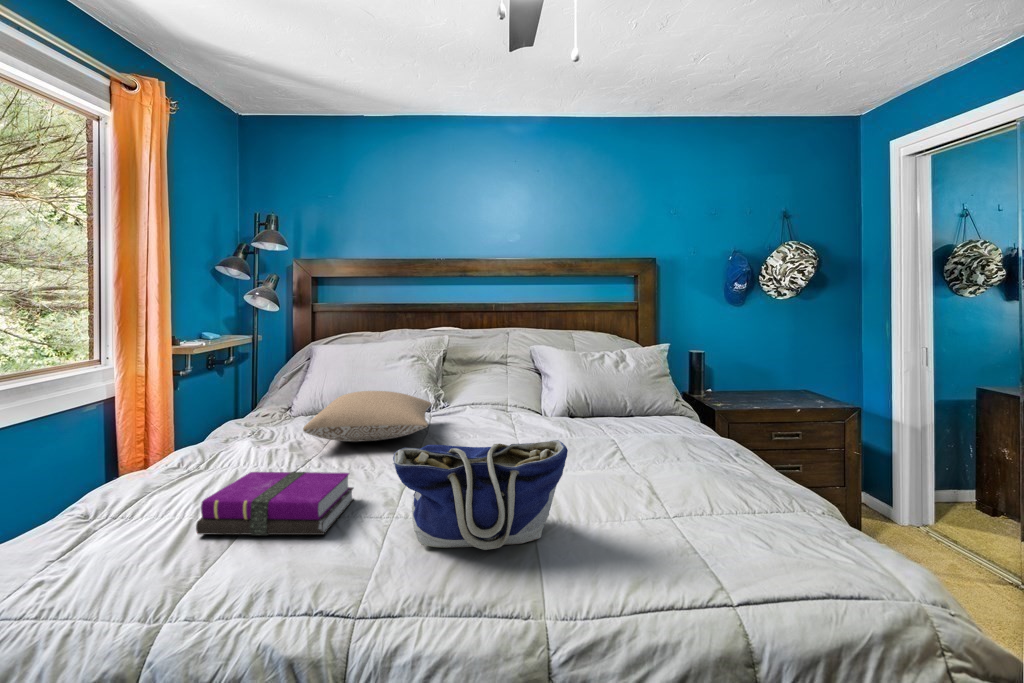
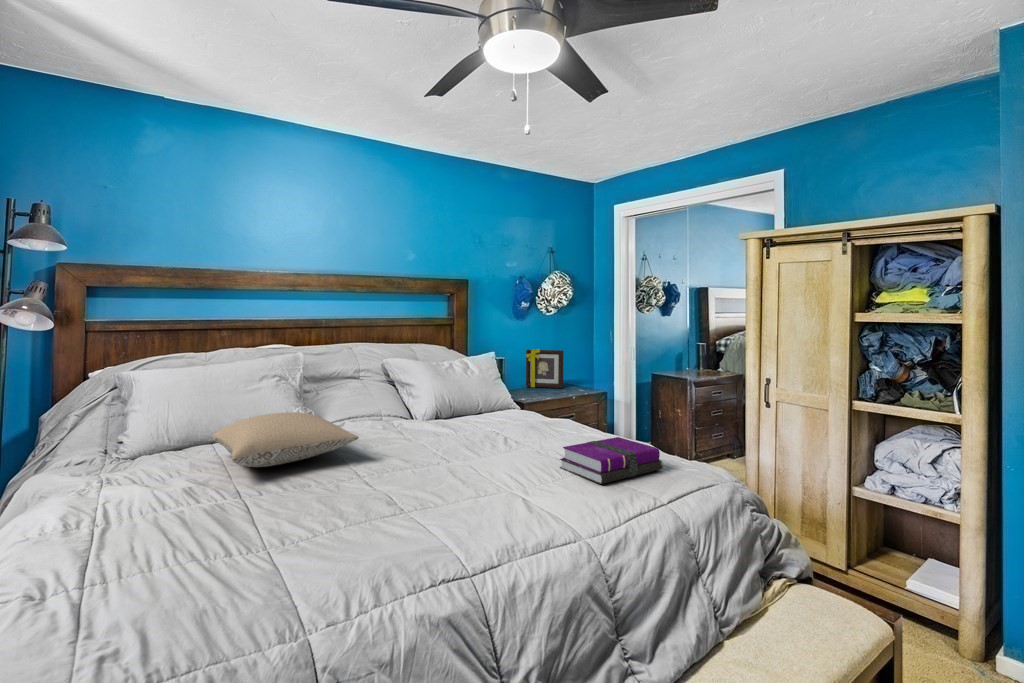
picture frame: none [736,344,791,398] -> present [526,349,564,388]
tote bag: present [393,440,568,550] -> none [438,422,559,520]
notebook: present [196,472,354,535] -> present [560,437,663,484]

